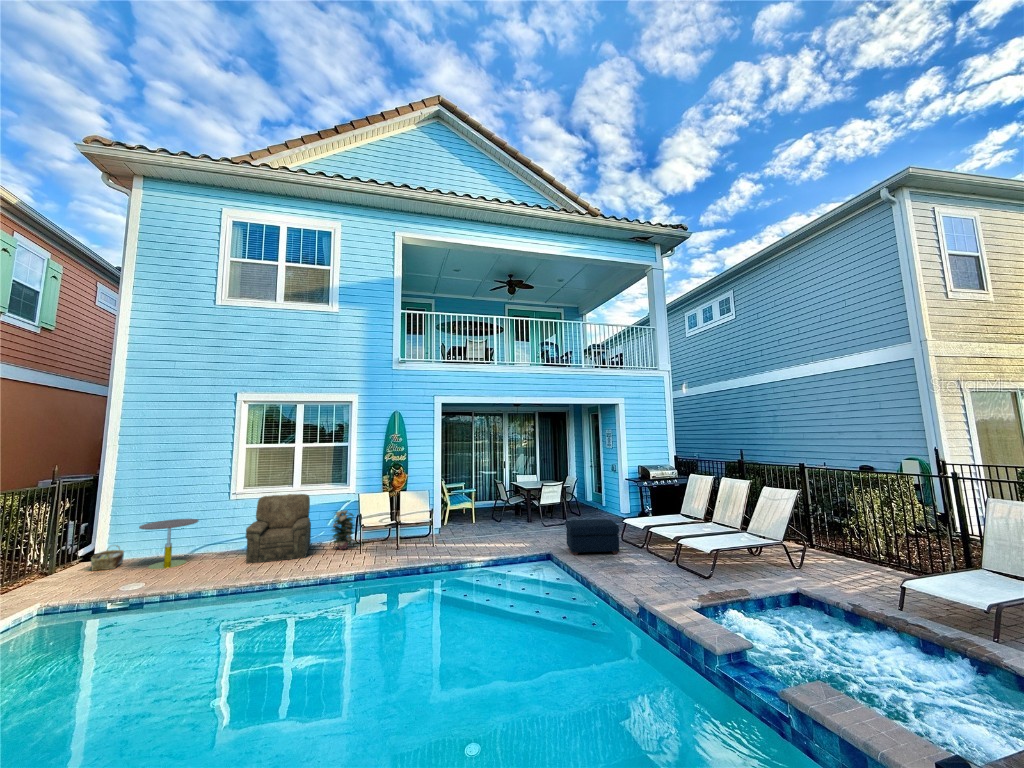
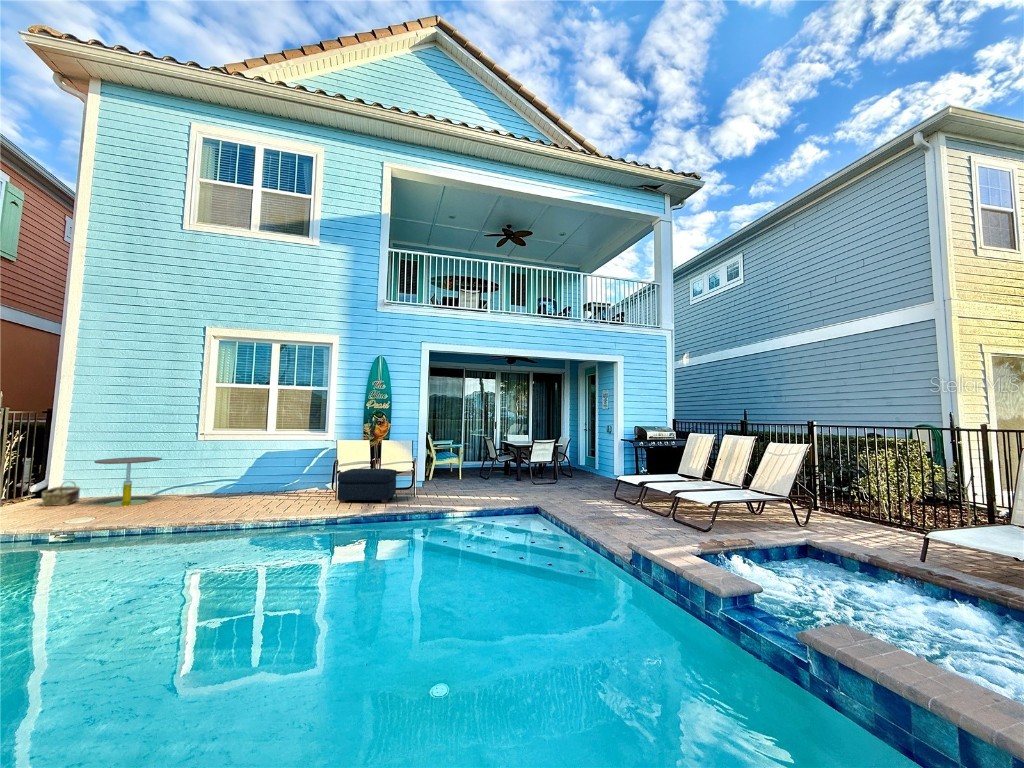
armchair: present [246,494,311,564] -> none [211,437,285,505]
decorative plant: present [332,510,355,549] -> none [303,456,334,496]
ottoman: present [566,519,619,555] -> present [337,469,397,503]

